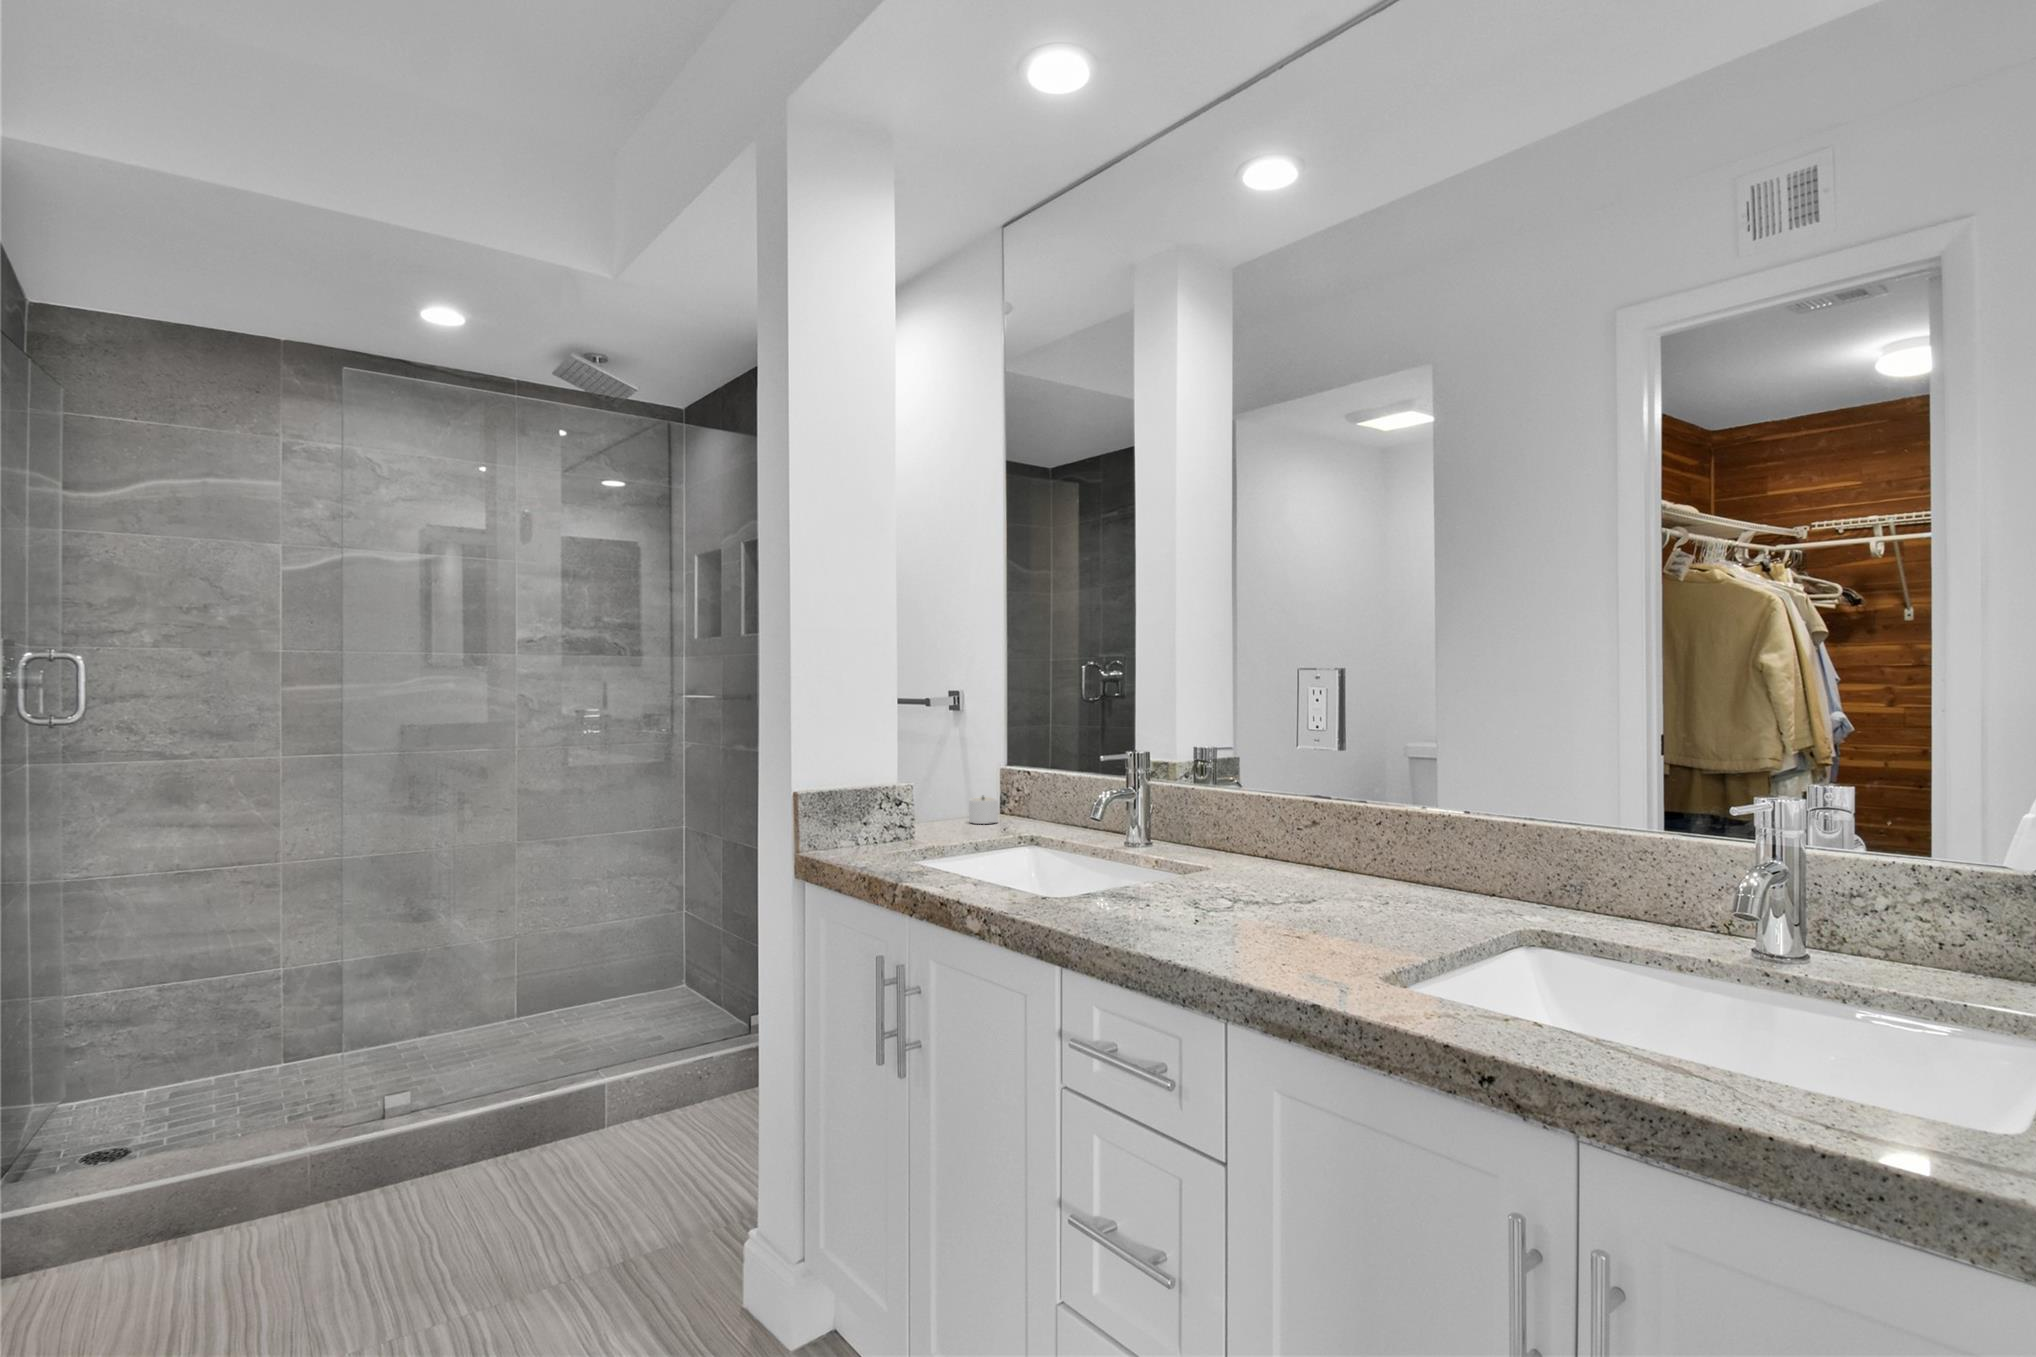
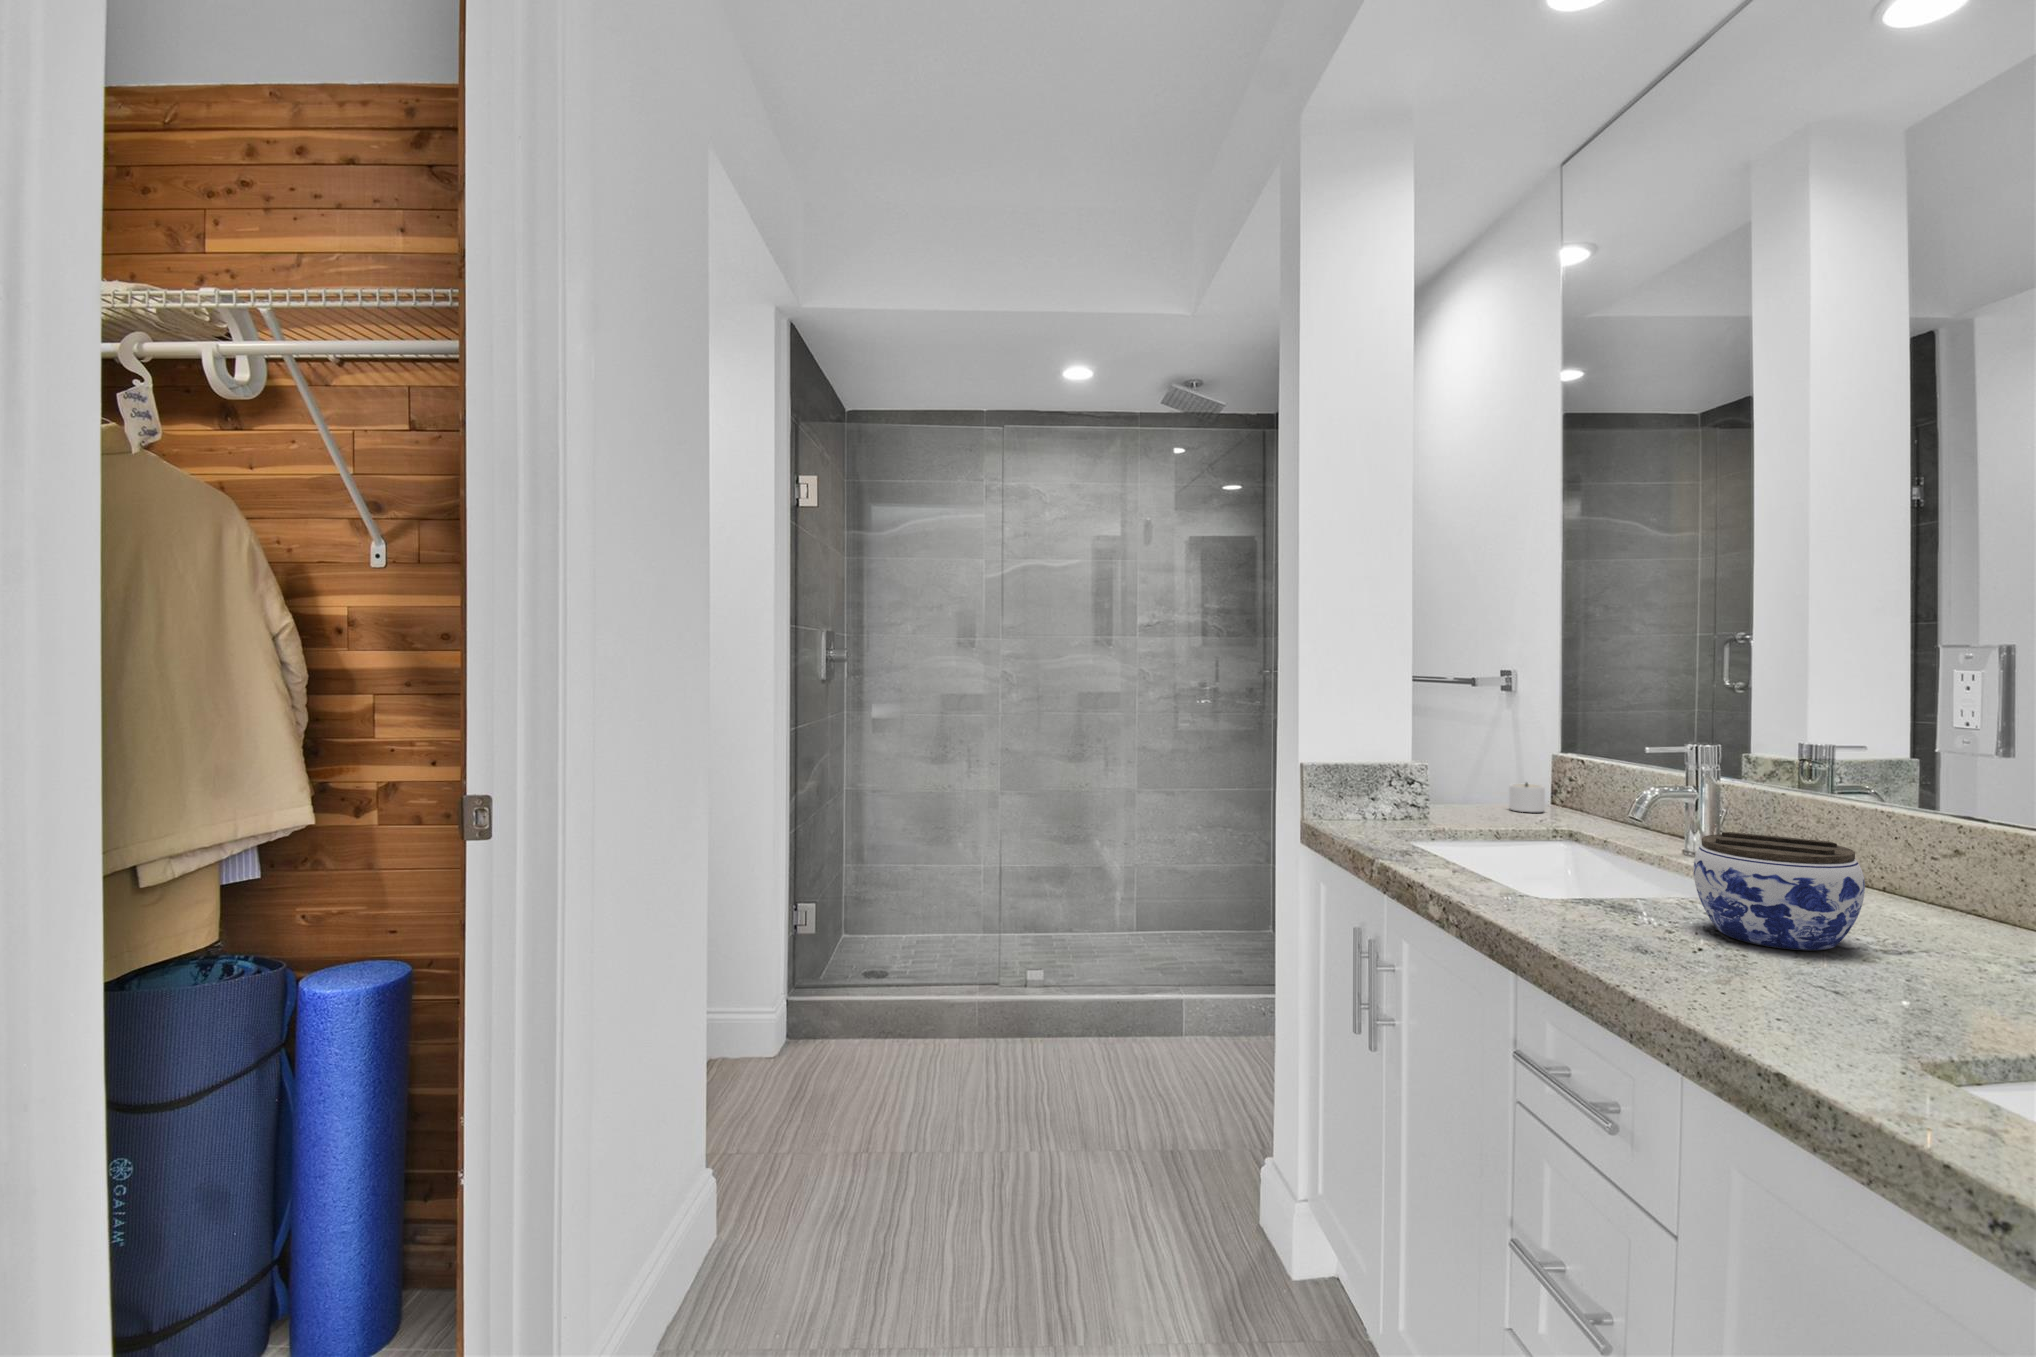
jar: none [1177,821,1286,911] -> present [1694,832,1865,950]

